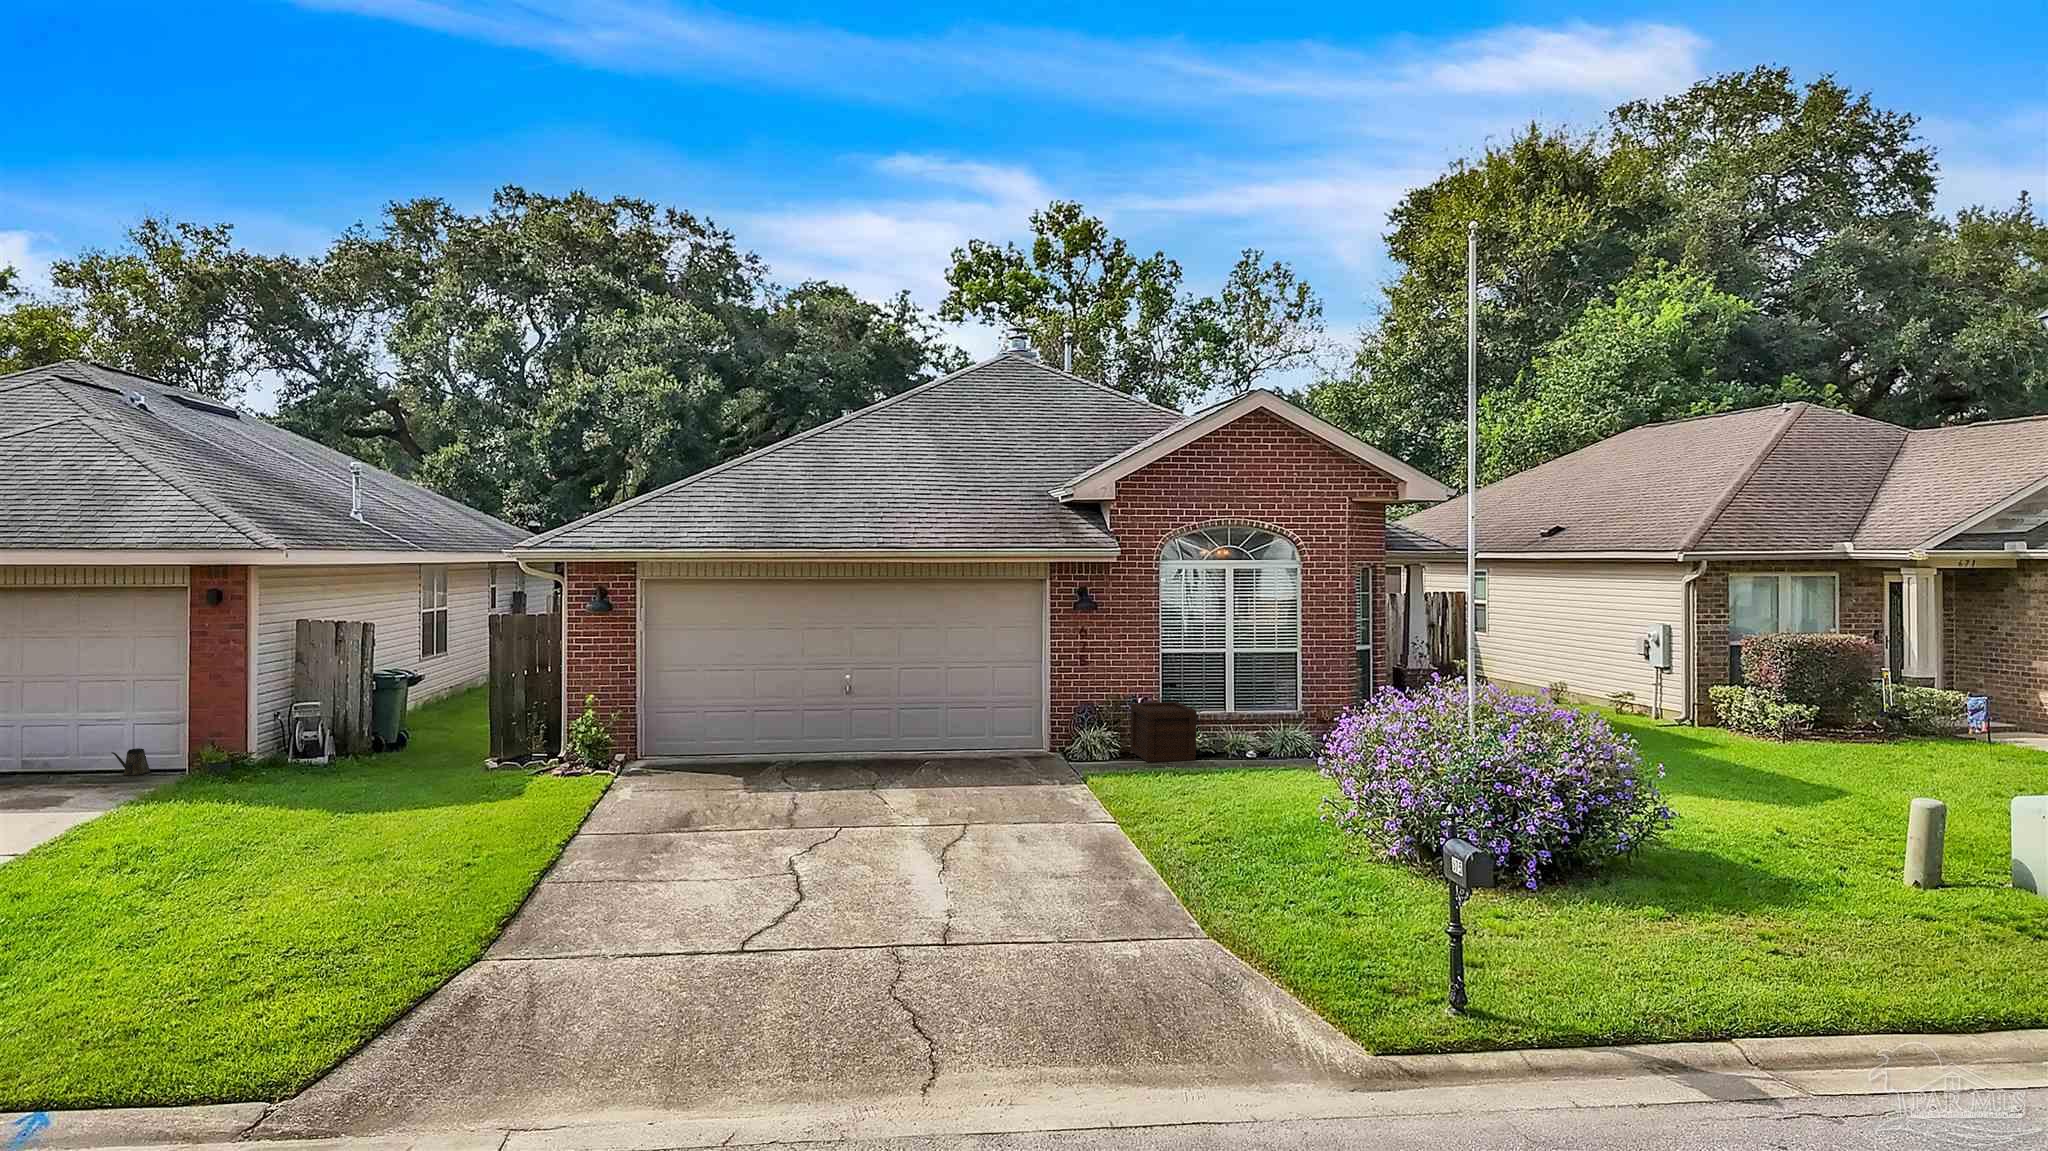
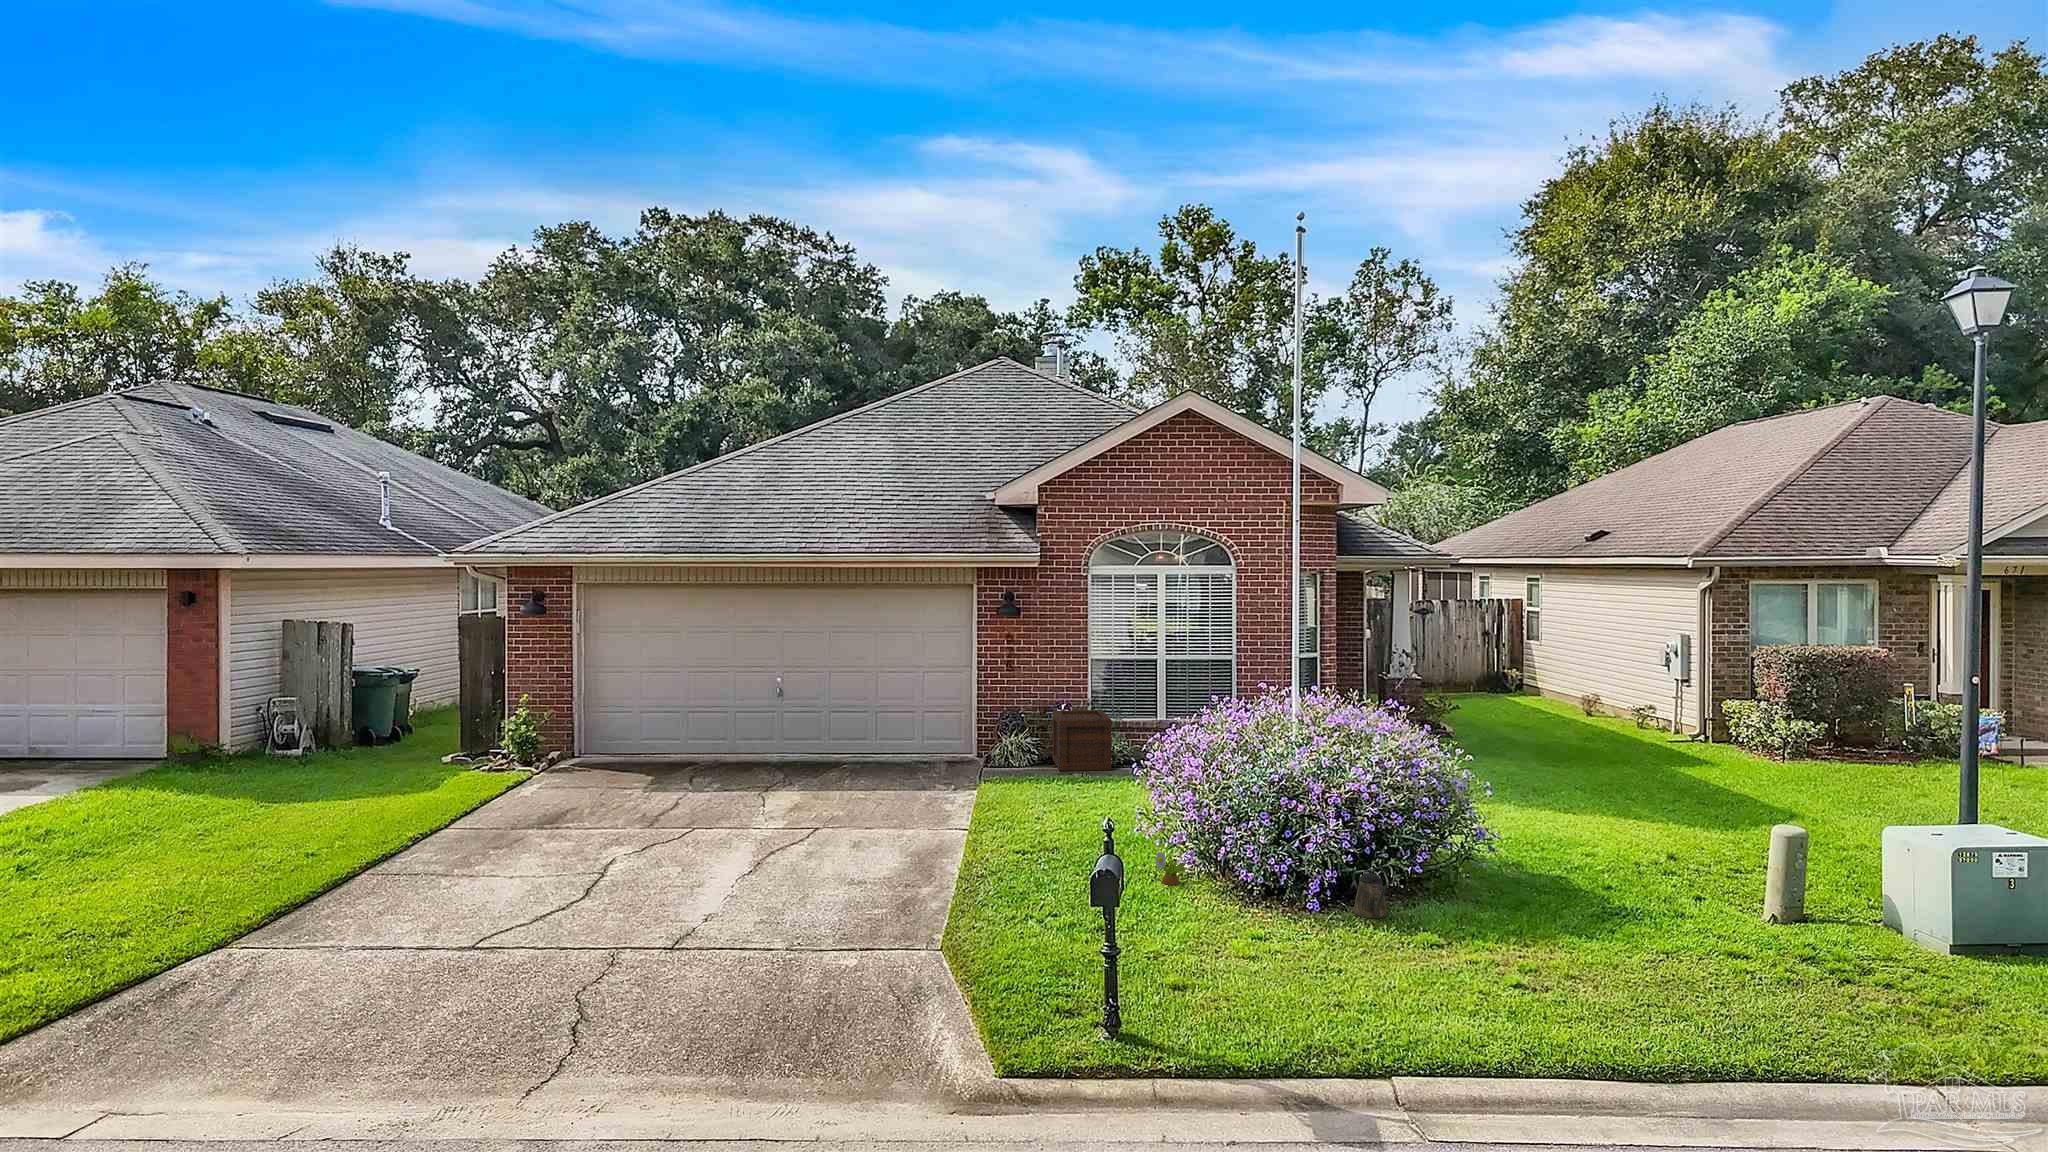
watering can: present [112,748,150,776] -> present [1353,872,1388,919]
decorative plant: none [1355,835,1389,868] -> present [1155,851,1187,885]

